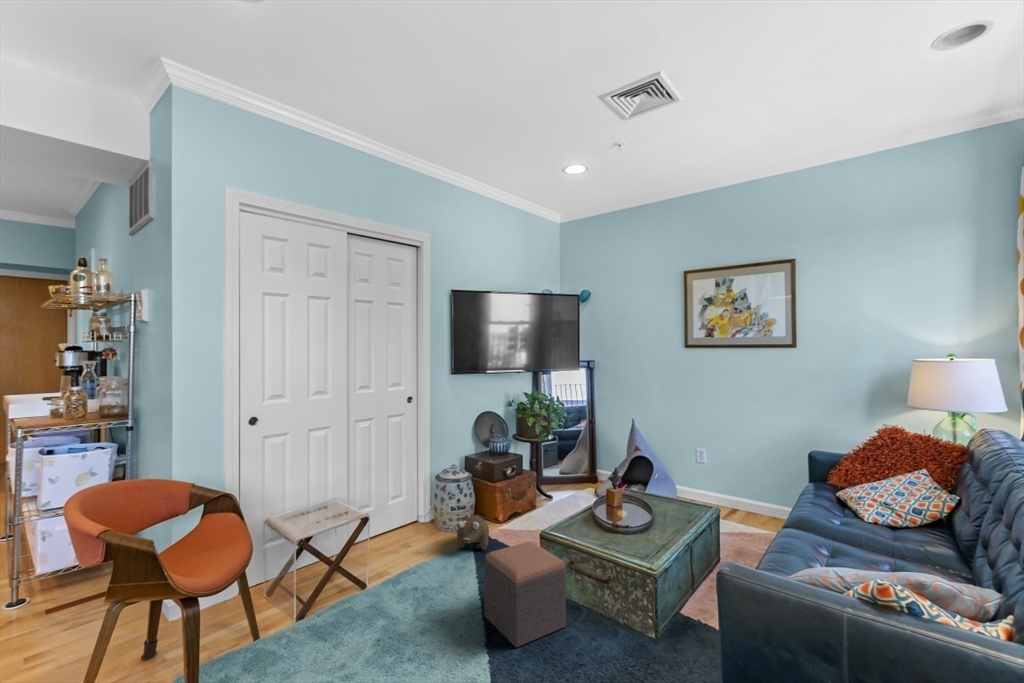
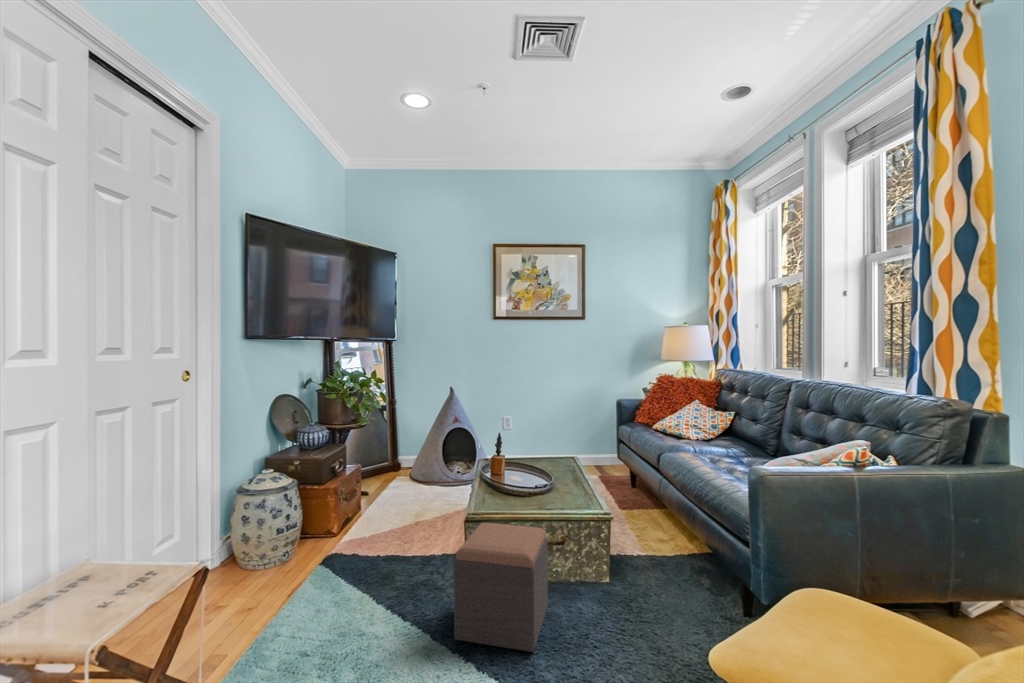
plush toy: present [457,515,489,550] -> none [311,527,360,580]

